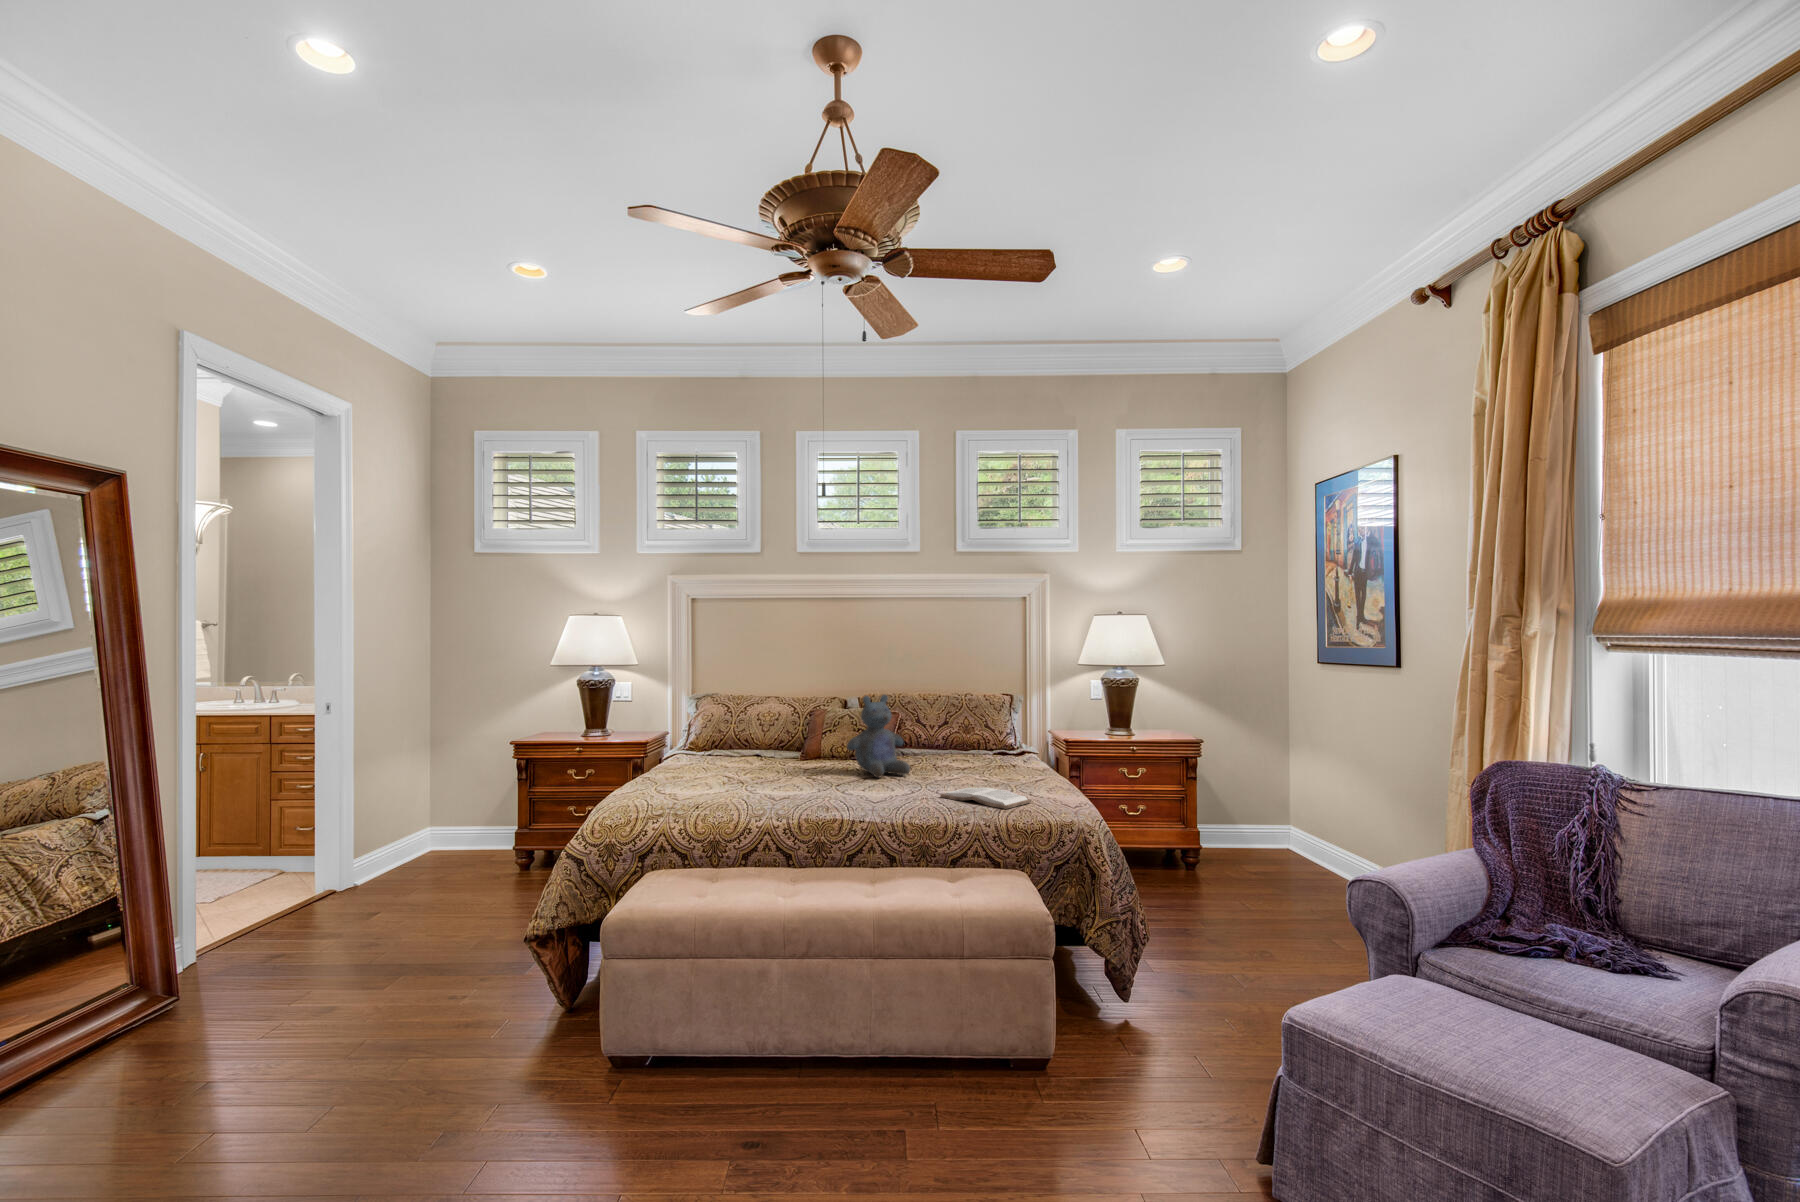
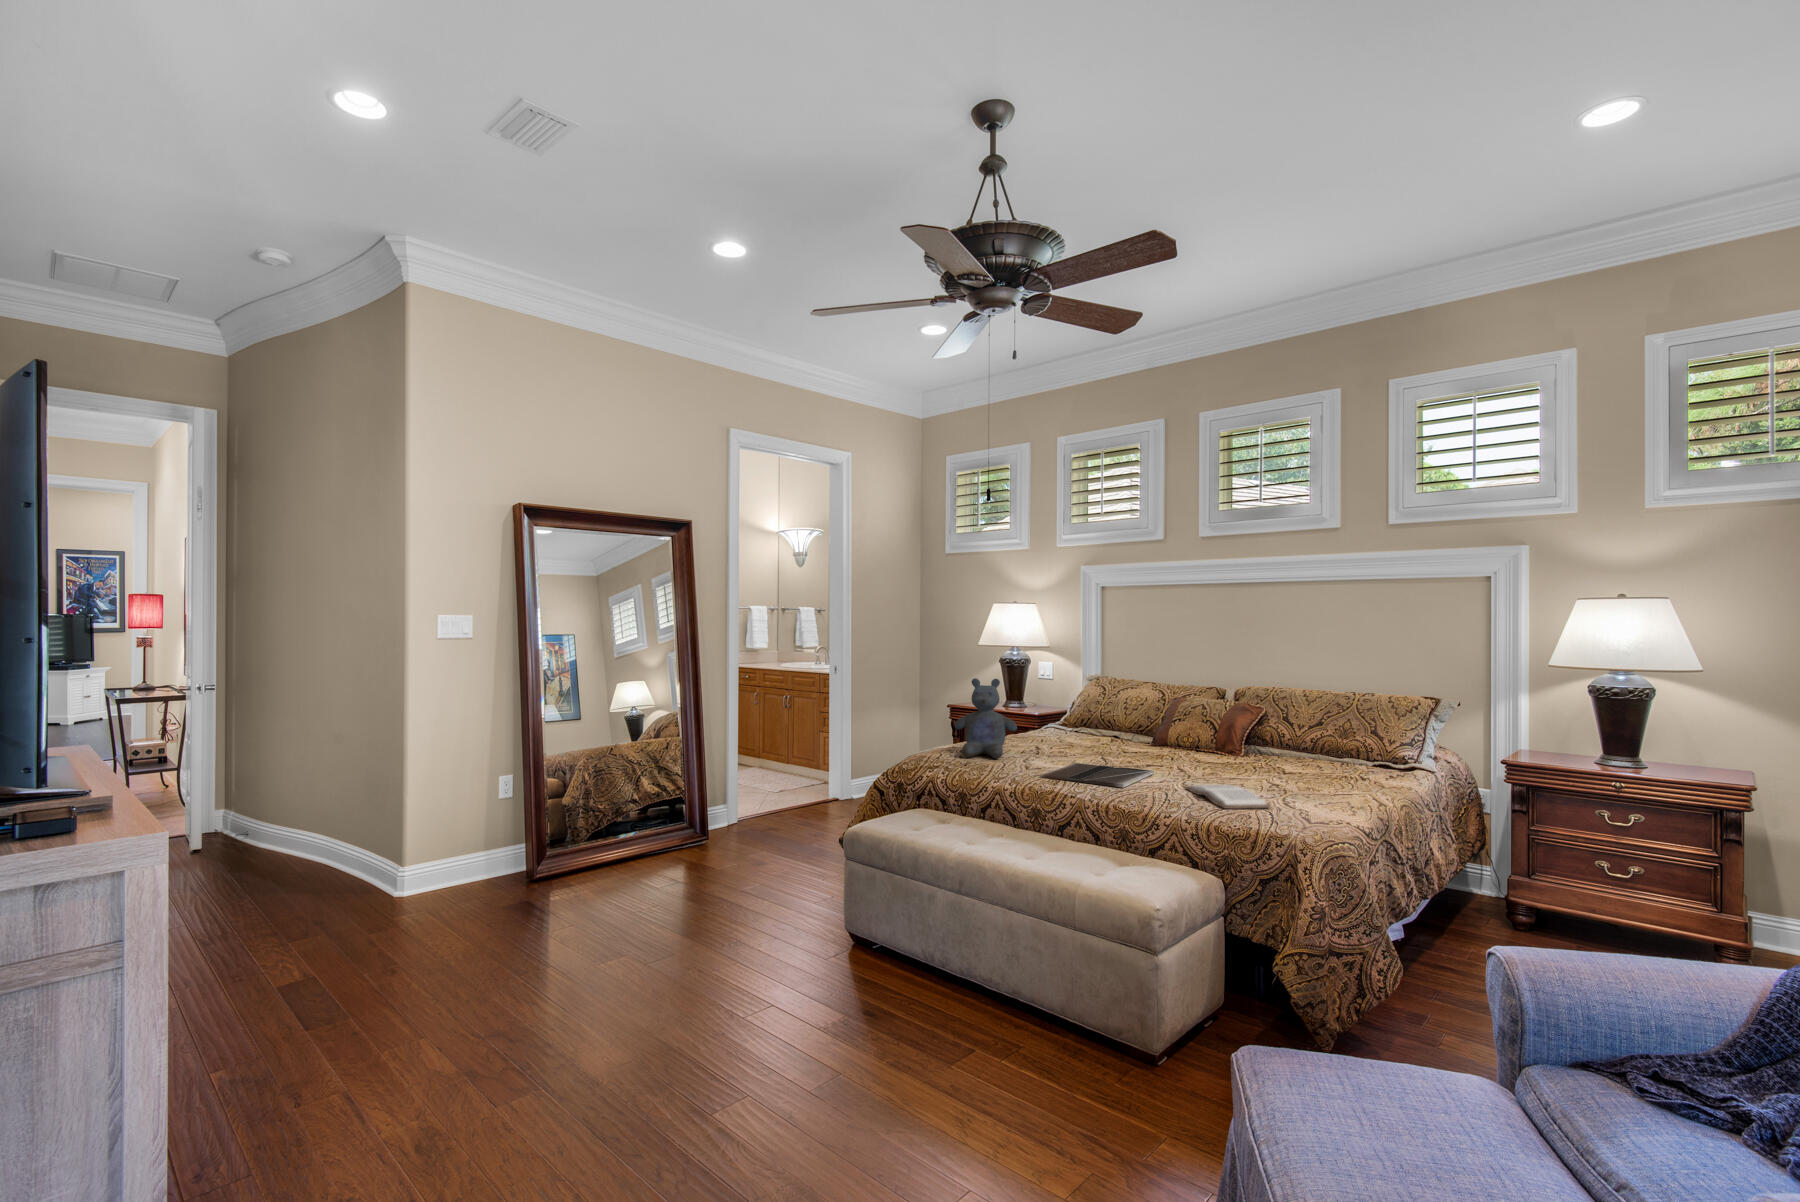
stuffed bear: present [847,695,910,778] -> present [955,678,1017,758]
laptop: none [803,785,898,808] -> present [1040,763,1154,788]

